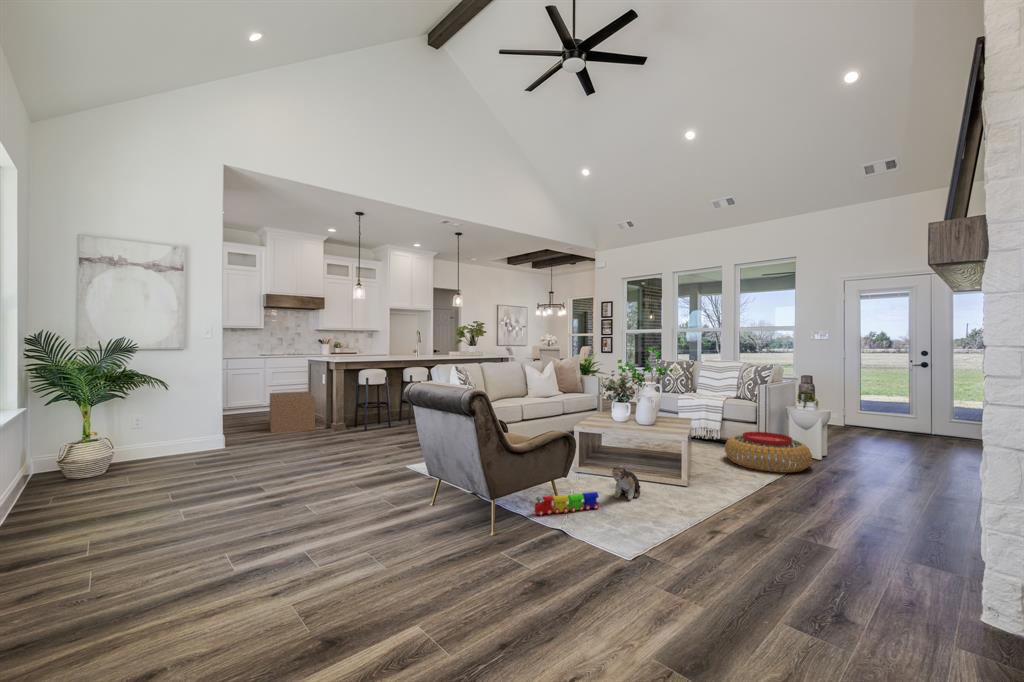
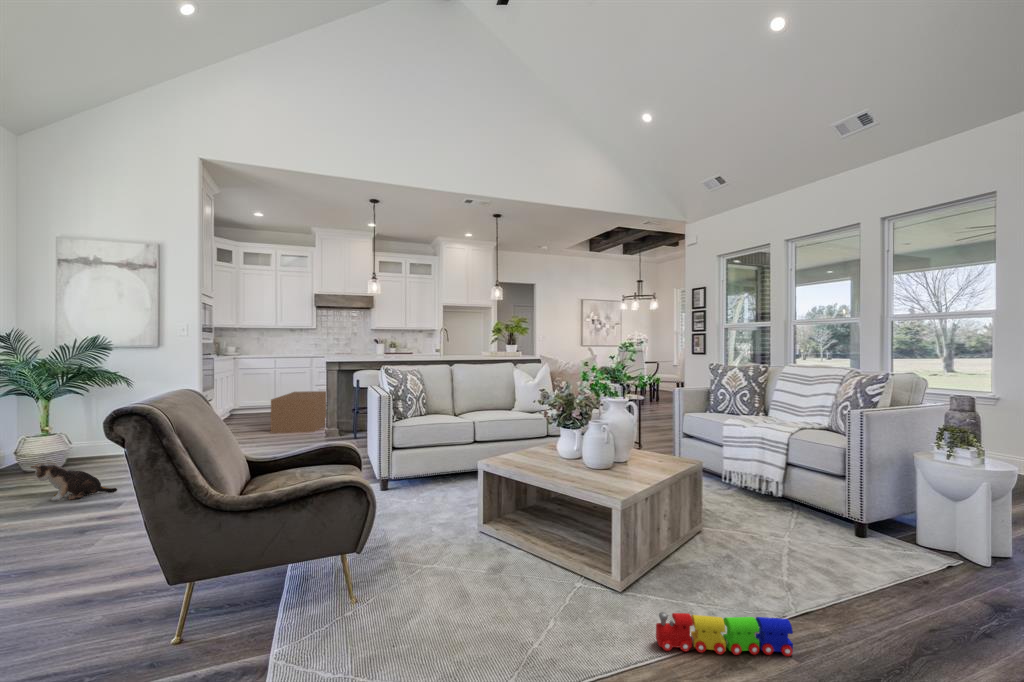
pouf: present [725,432,812,473] -> none [758,495,940,594]
plush toy: present [609,465,640,500] -> present [31,463,117,501]
toy train: present [535,492,599,516] -> present [656,612,793,656]

